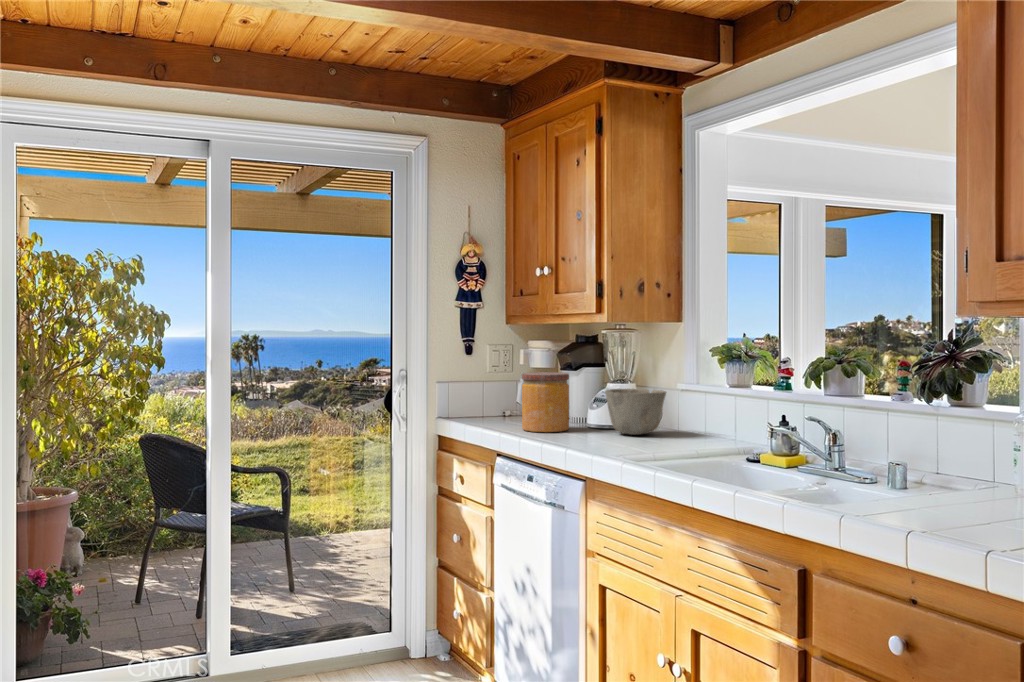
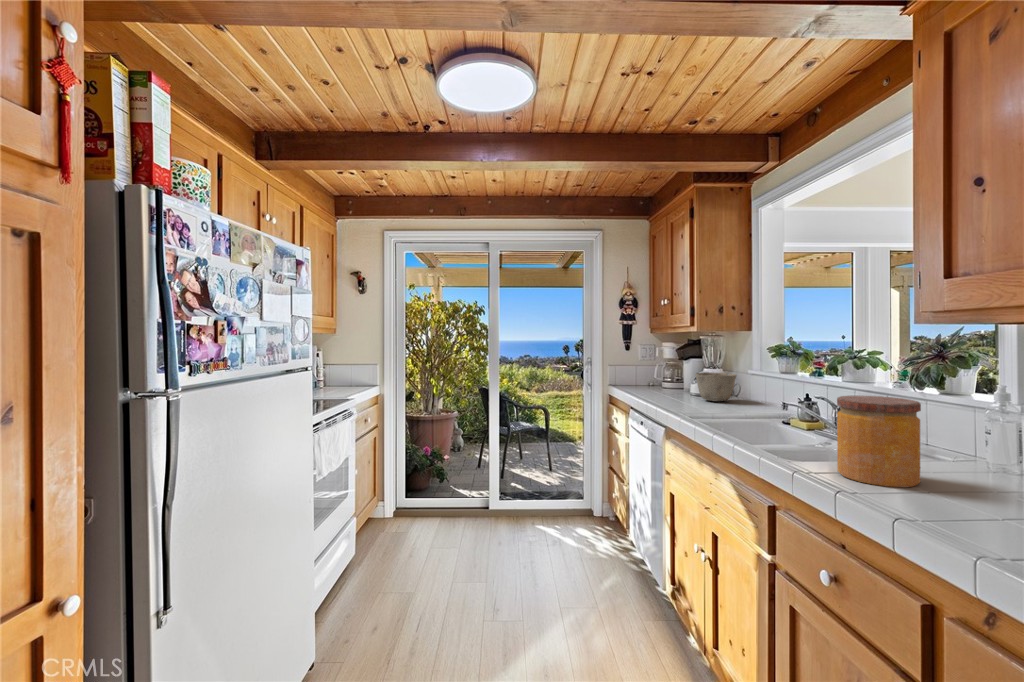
jar: present [522,372,569,432] -> present [837,395,921,487]

